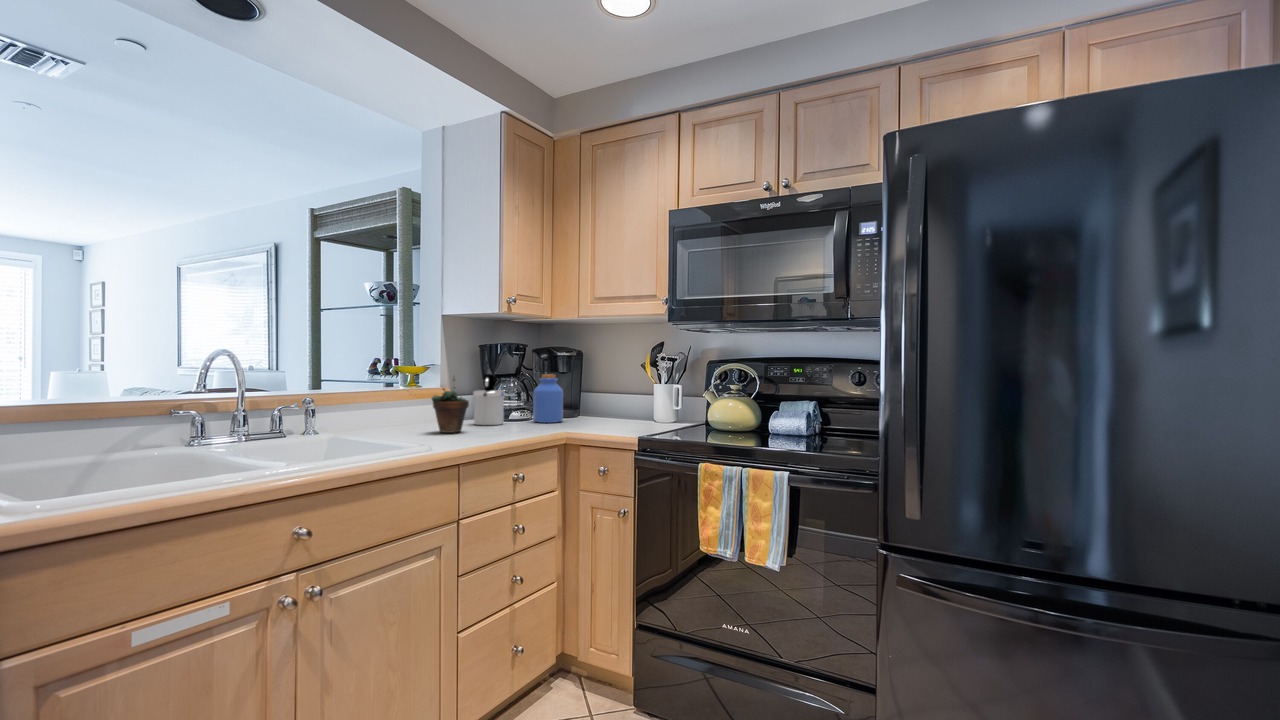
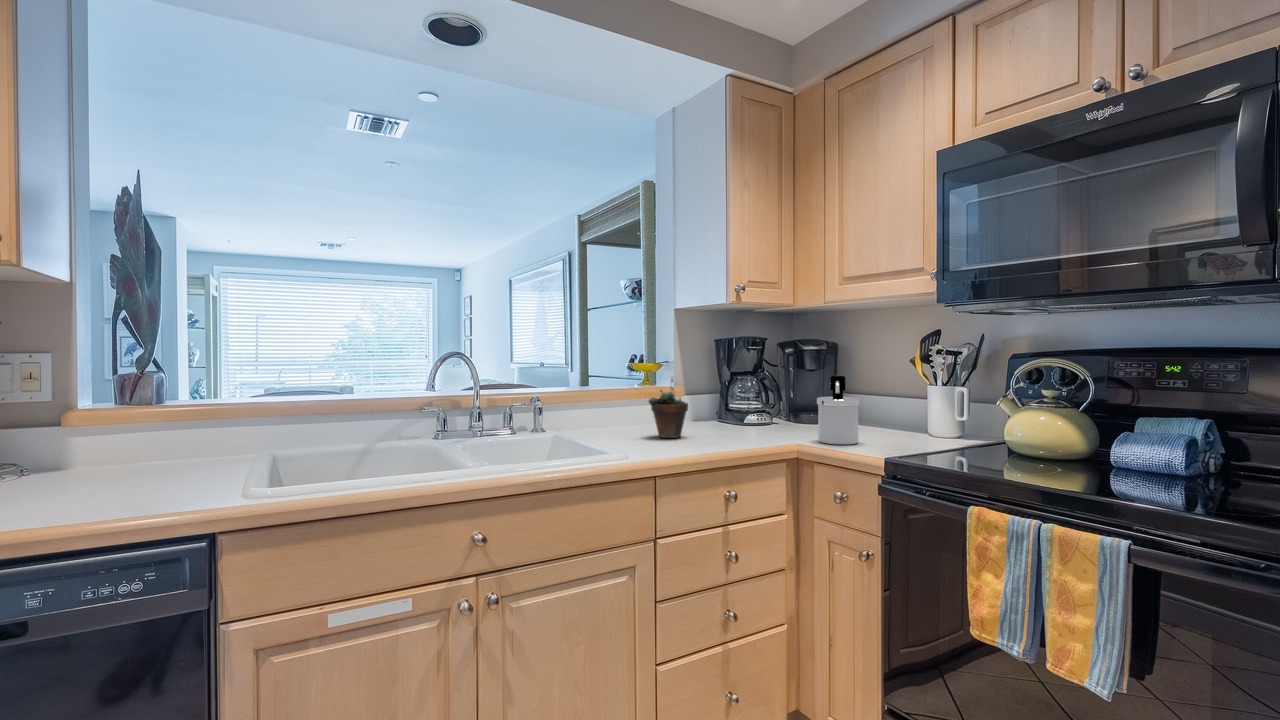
soap dispenser: present [473,374,505,425] -> present [817,376,860,445]
jar: present [533,374,563,423] -> none [771,373,806,430]

